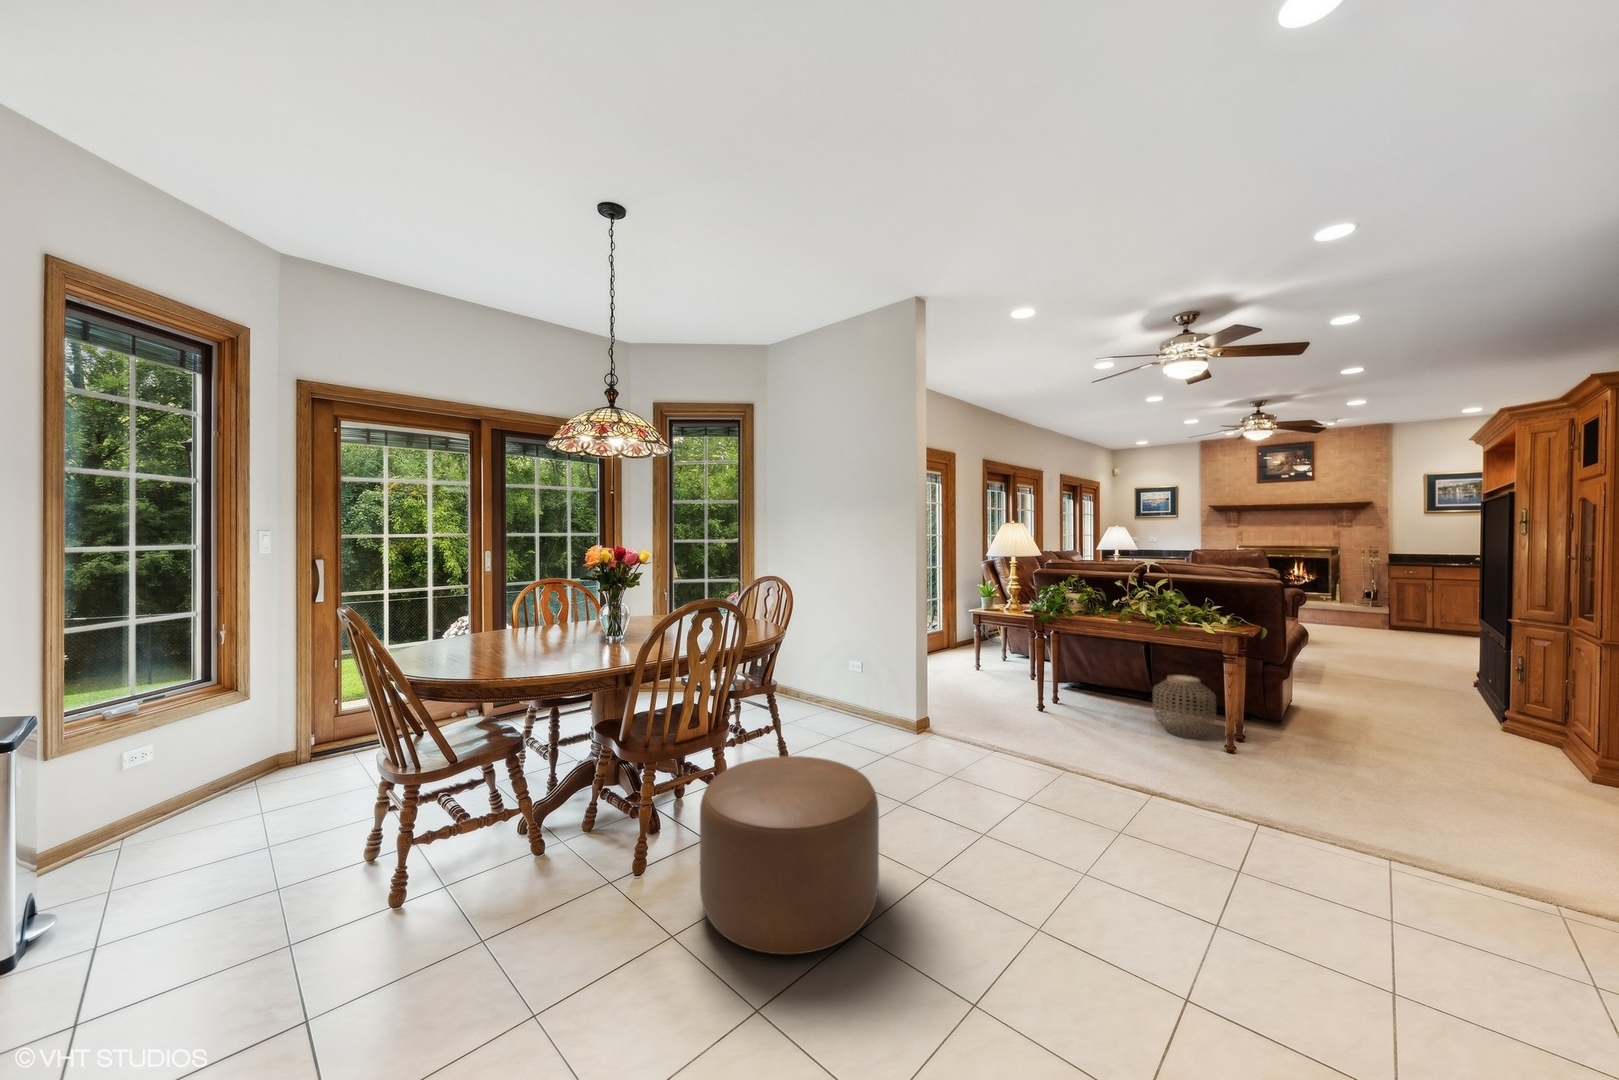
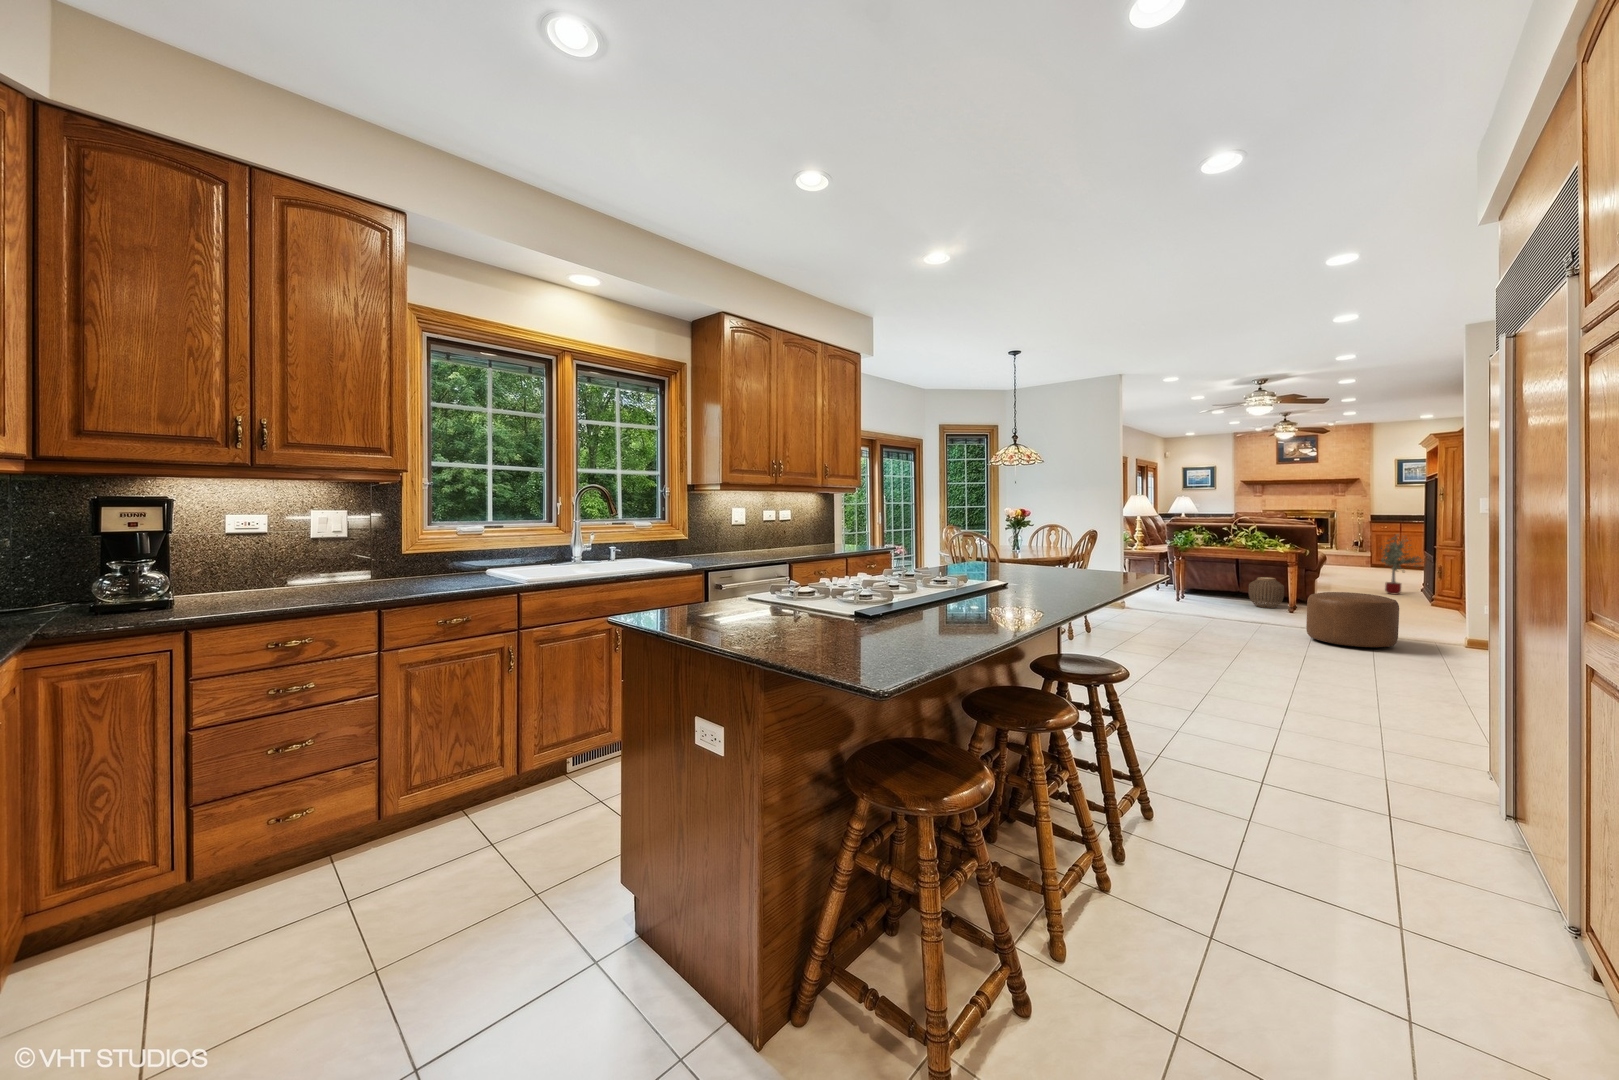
potted tree: none [1400,593,1486,700] -> present [1381,536,1421,594]
ottoman: present [700,756,879,954] -> present [1306,592,1399,647]

